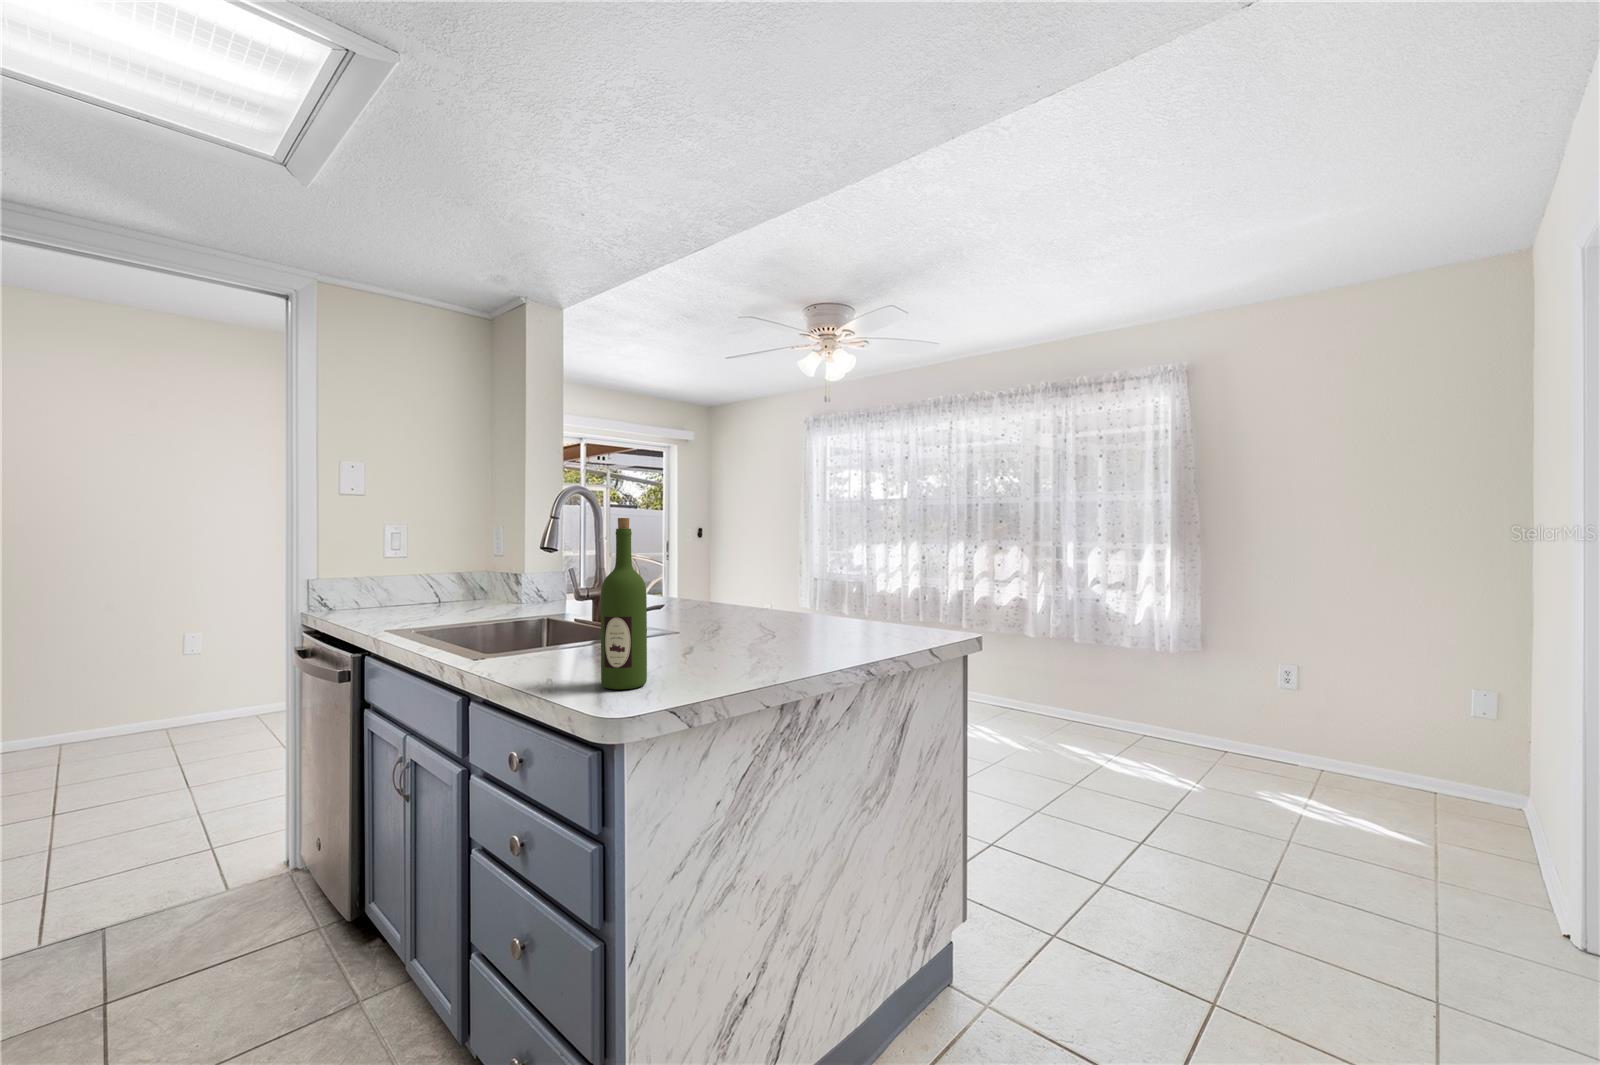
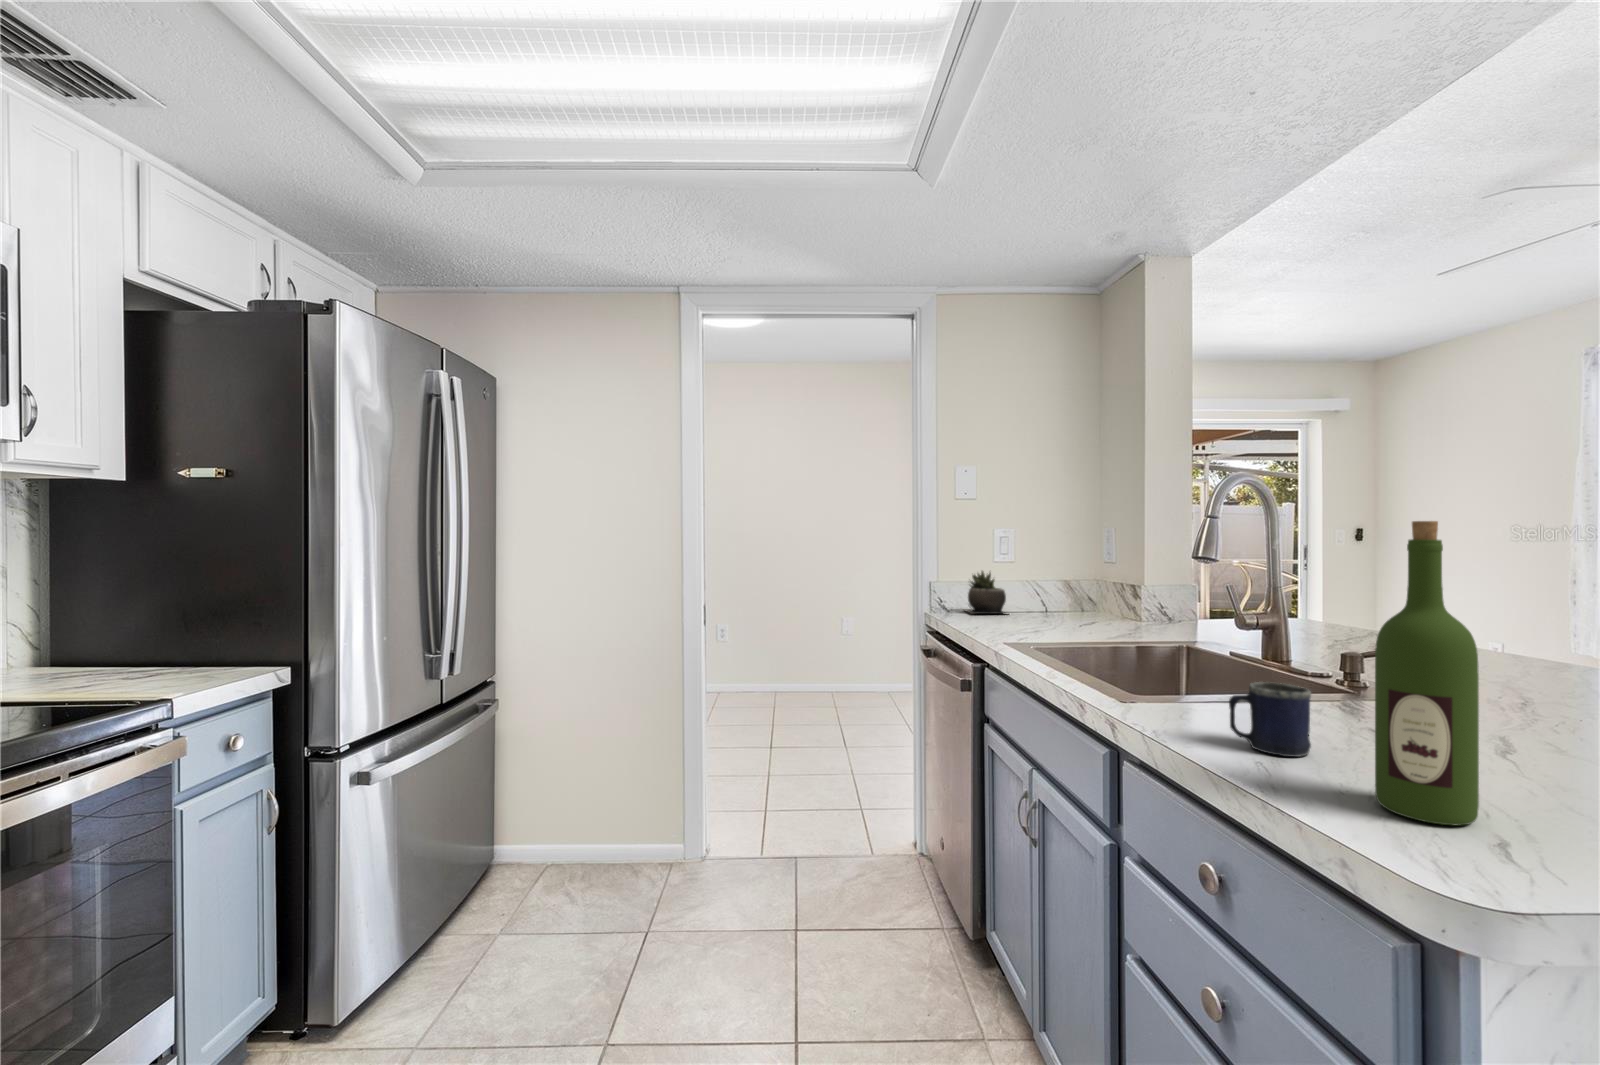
succulent plant: none [348,567,401,611] -> present [966,571,1006,614]
mug: none [535,627,584,673] -> present [1229,682,1311,757]

